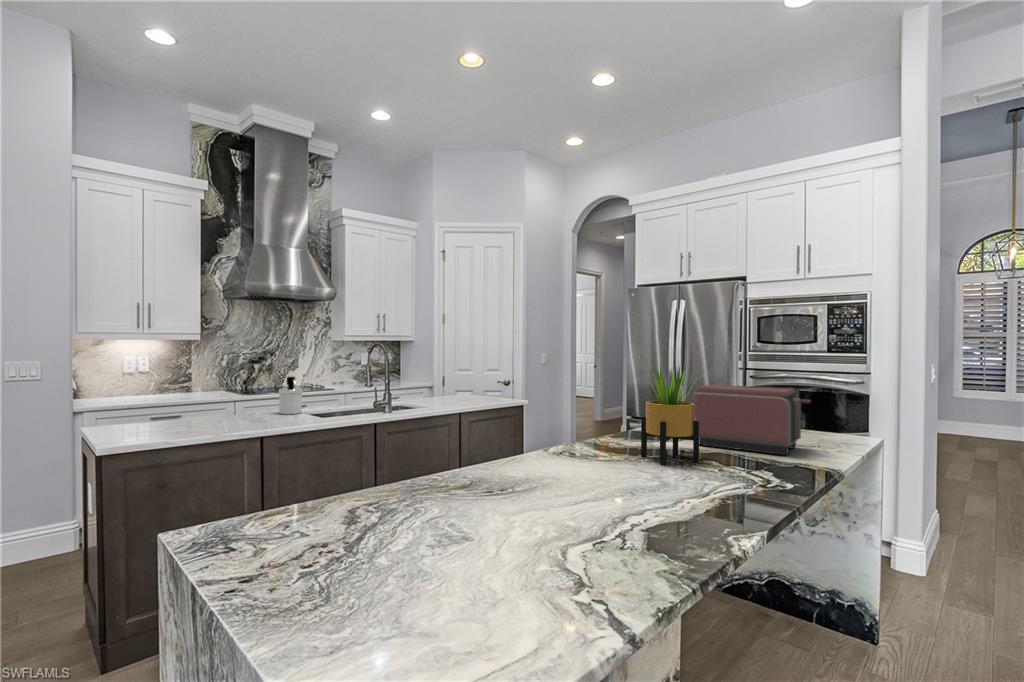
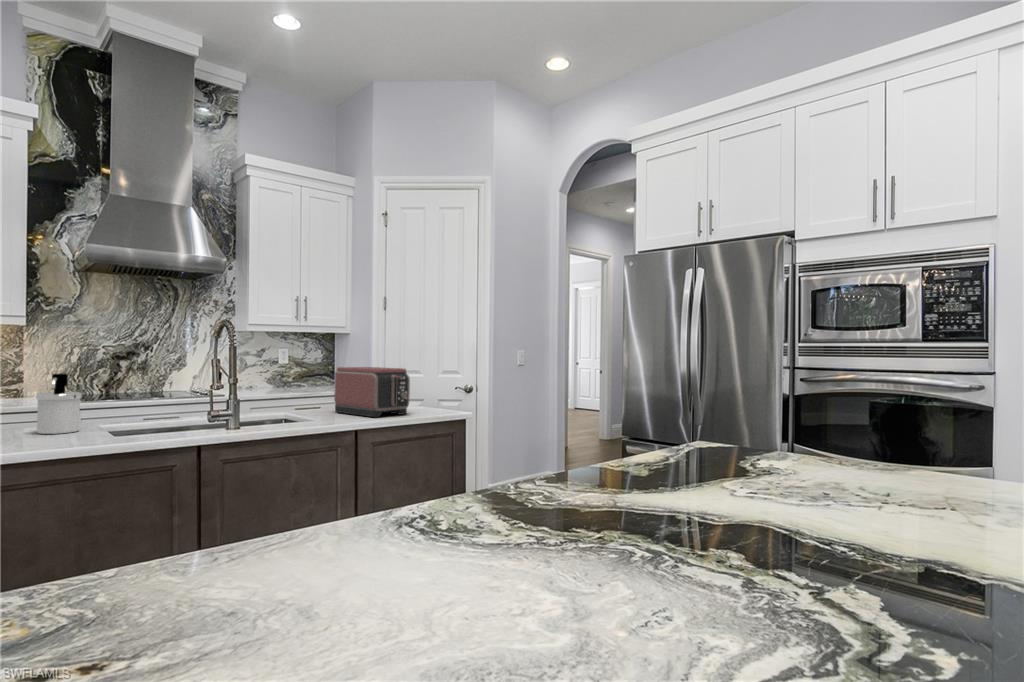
potted plant: present [641,366,699,464] -> none [533,321,688,608]
toaster: present [694,385,811,455] -> present [334,367,410,417]

